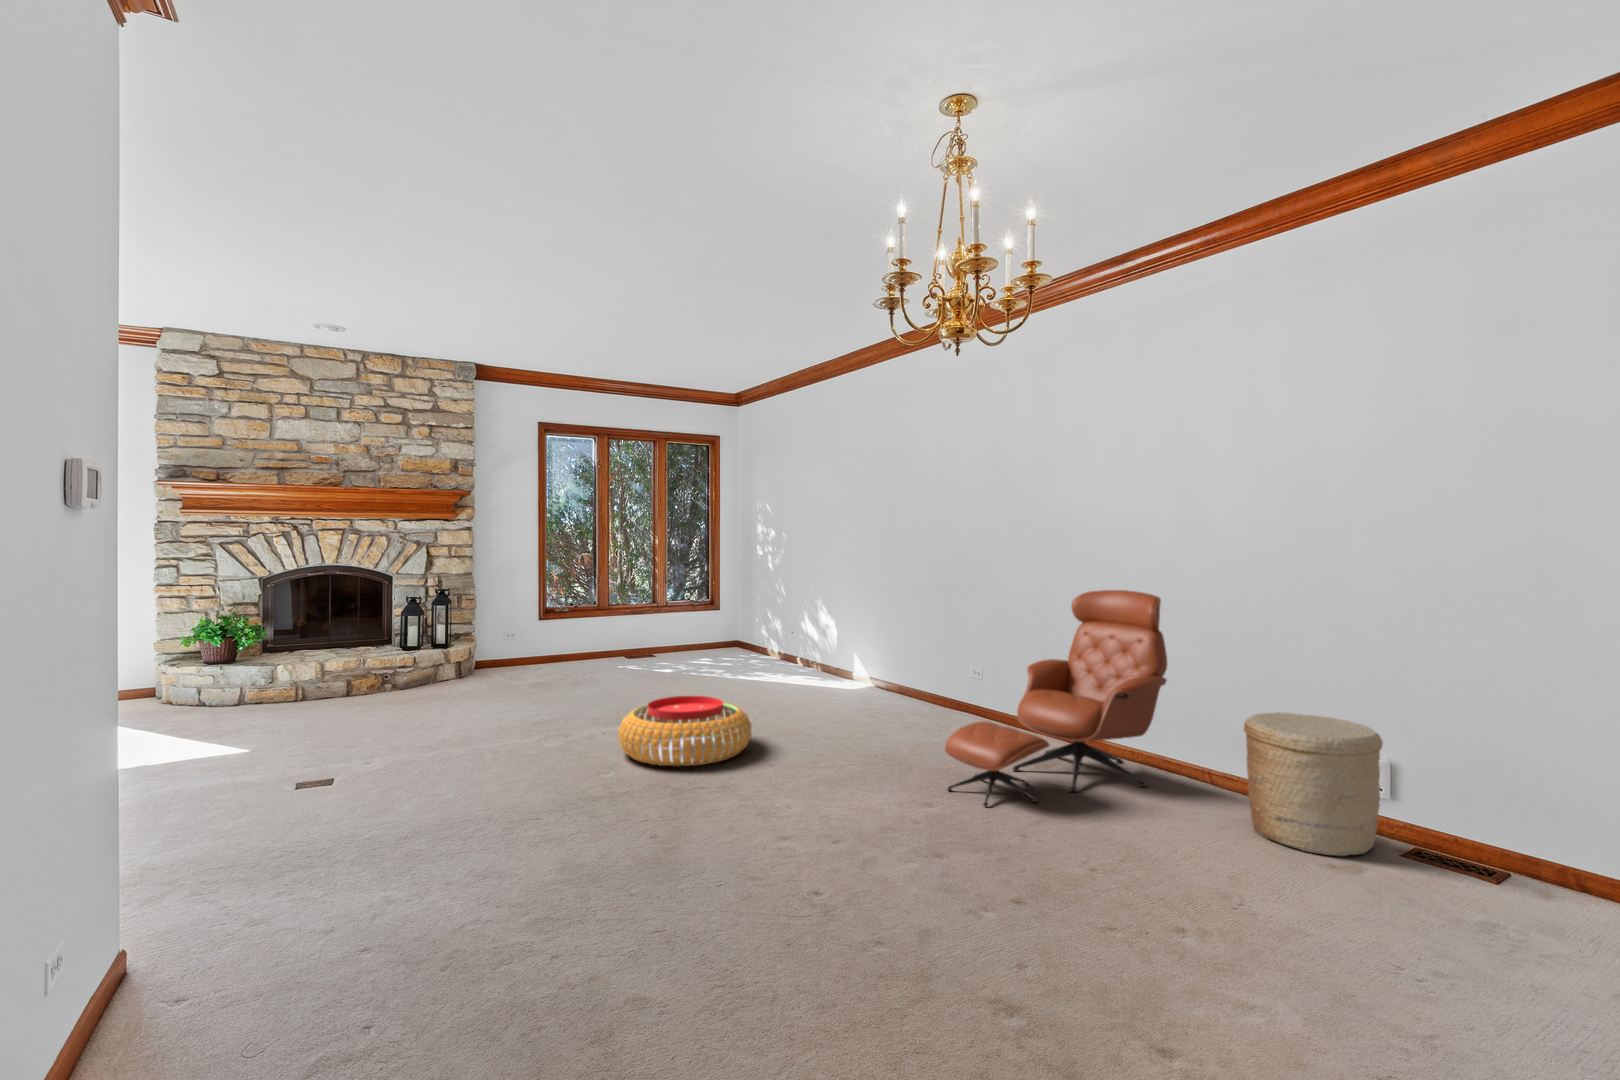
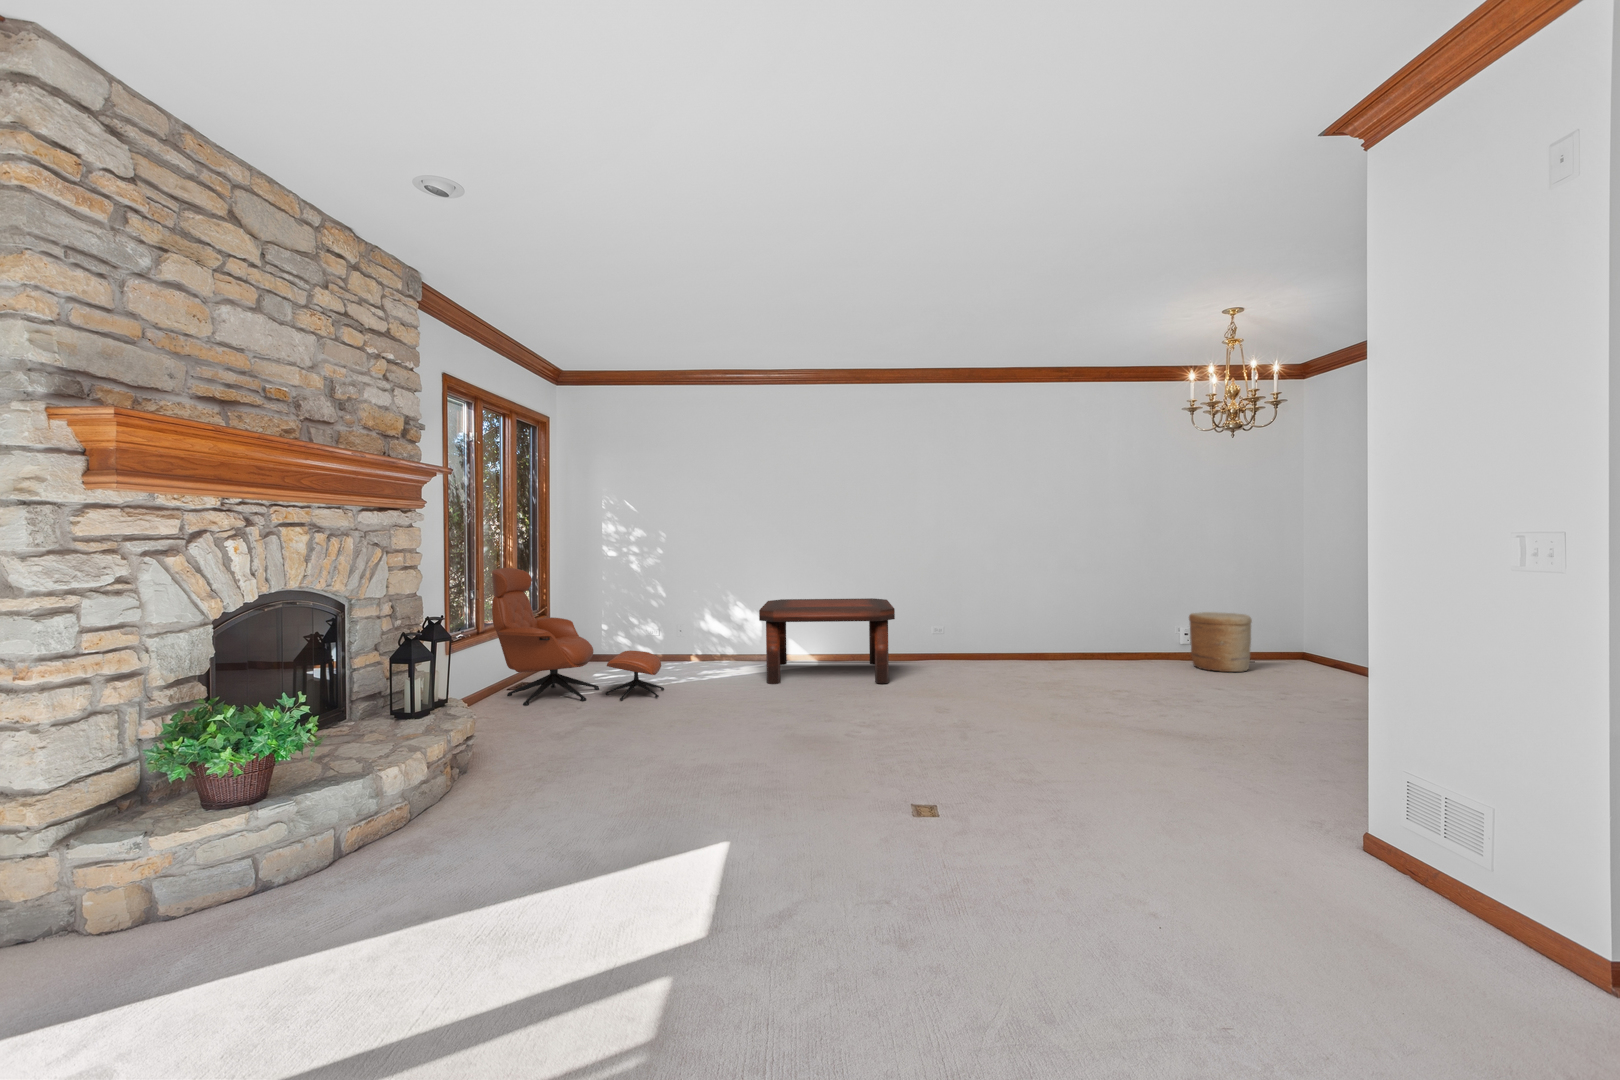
lounge chair: present [945,590,1167,806] -> present [492,568,664,705]
coffee table: none [735,610,911,712] -> present [759,598,895,684]
pouf: present [618,696,751,766] -> none [908,669,1026,728]

